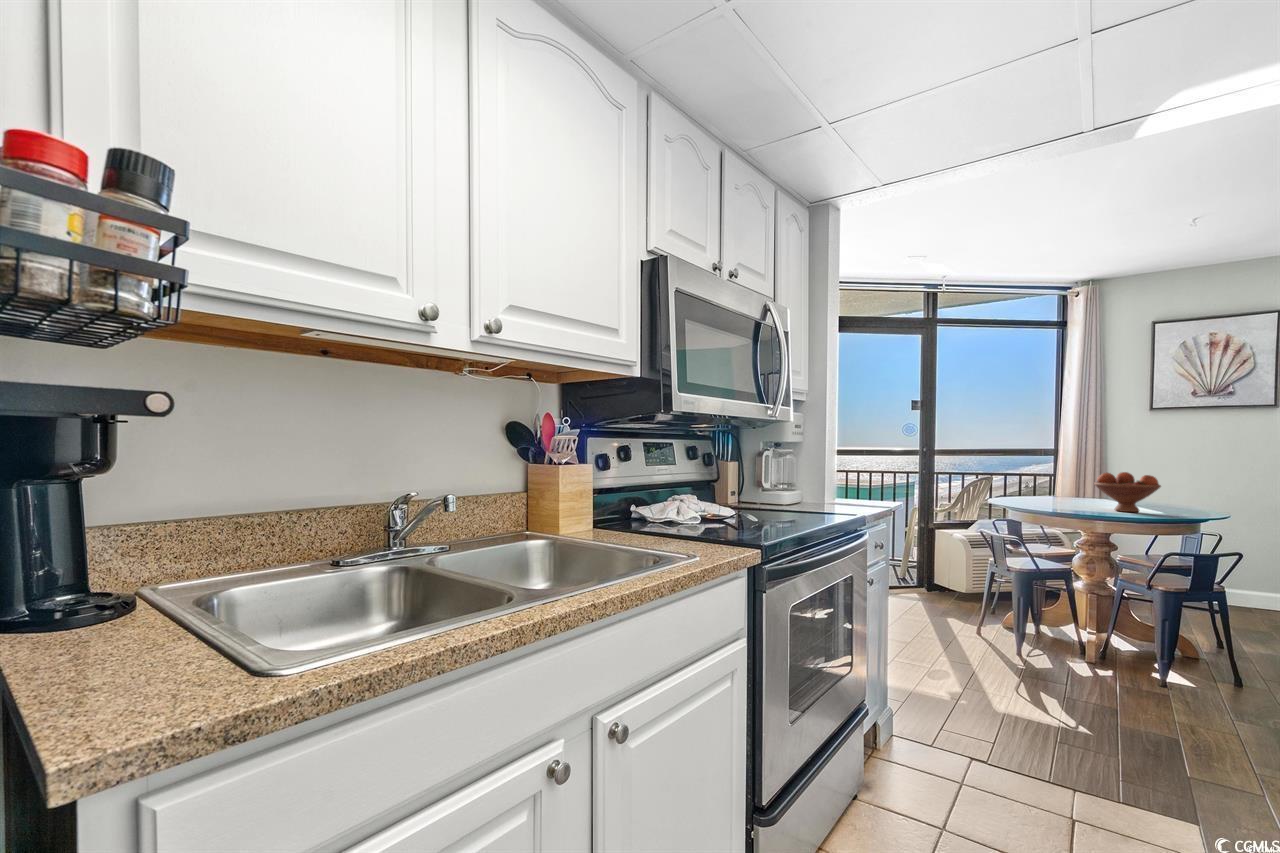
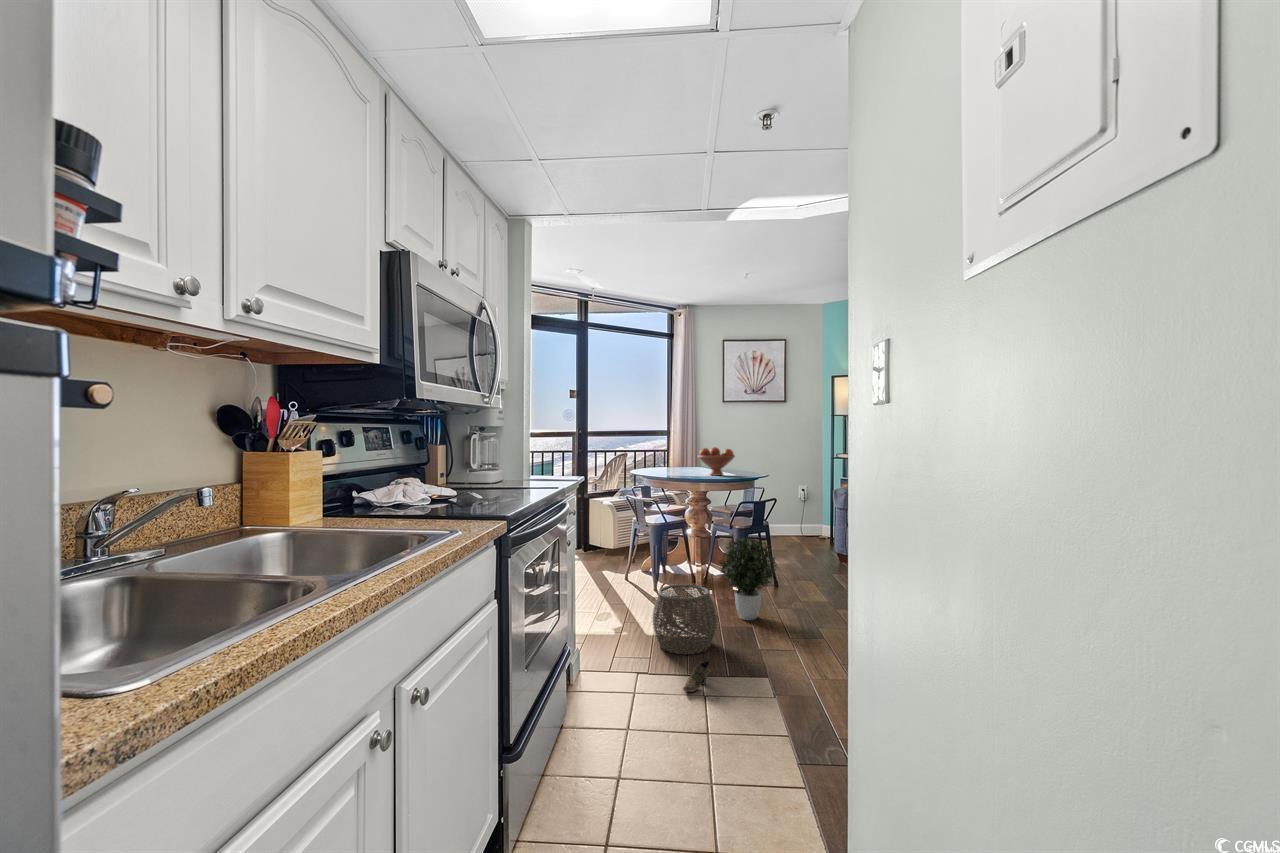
potted plant: none [1118,605,1235,734] -> present [719,537,776,620]
woven basket: none [1001,656,1109,762] -> present [652,584,717,655]
shoe: none [1037,776,1090,816] -> present [683,660,711,692]

